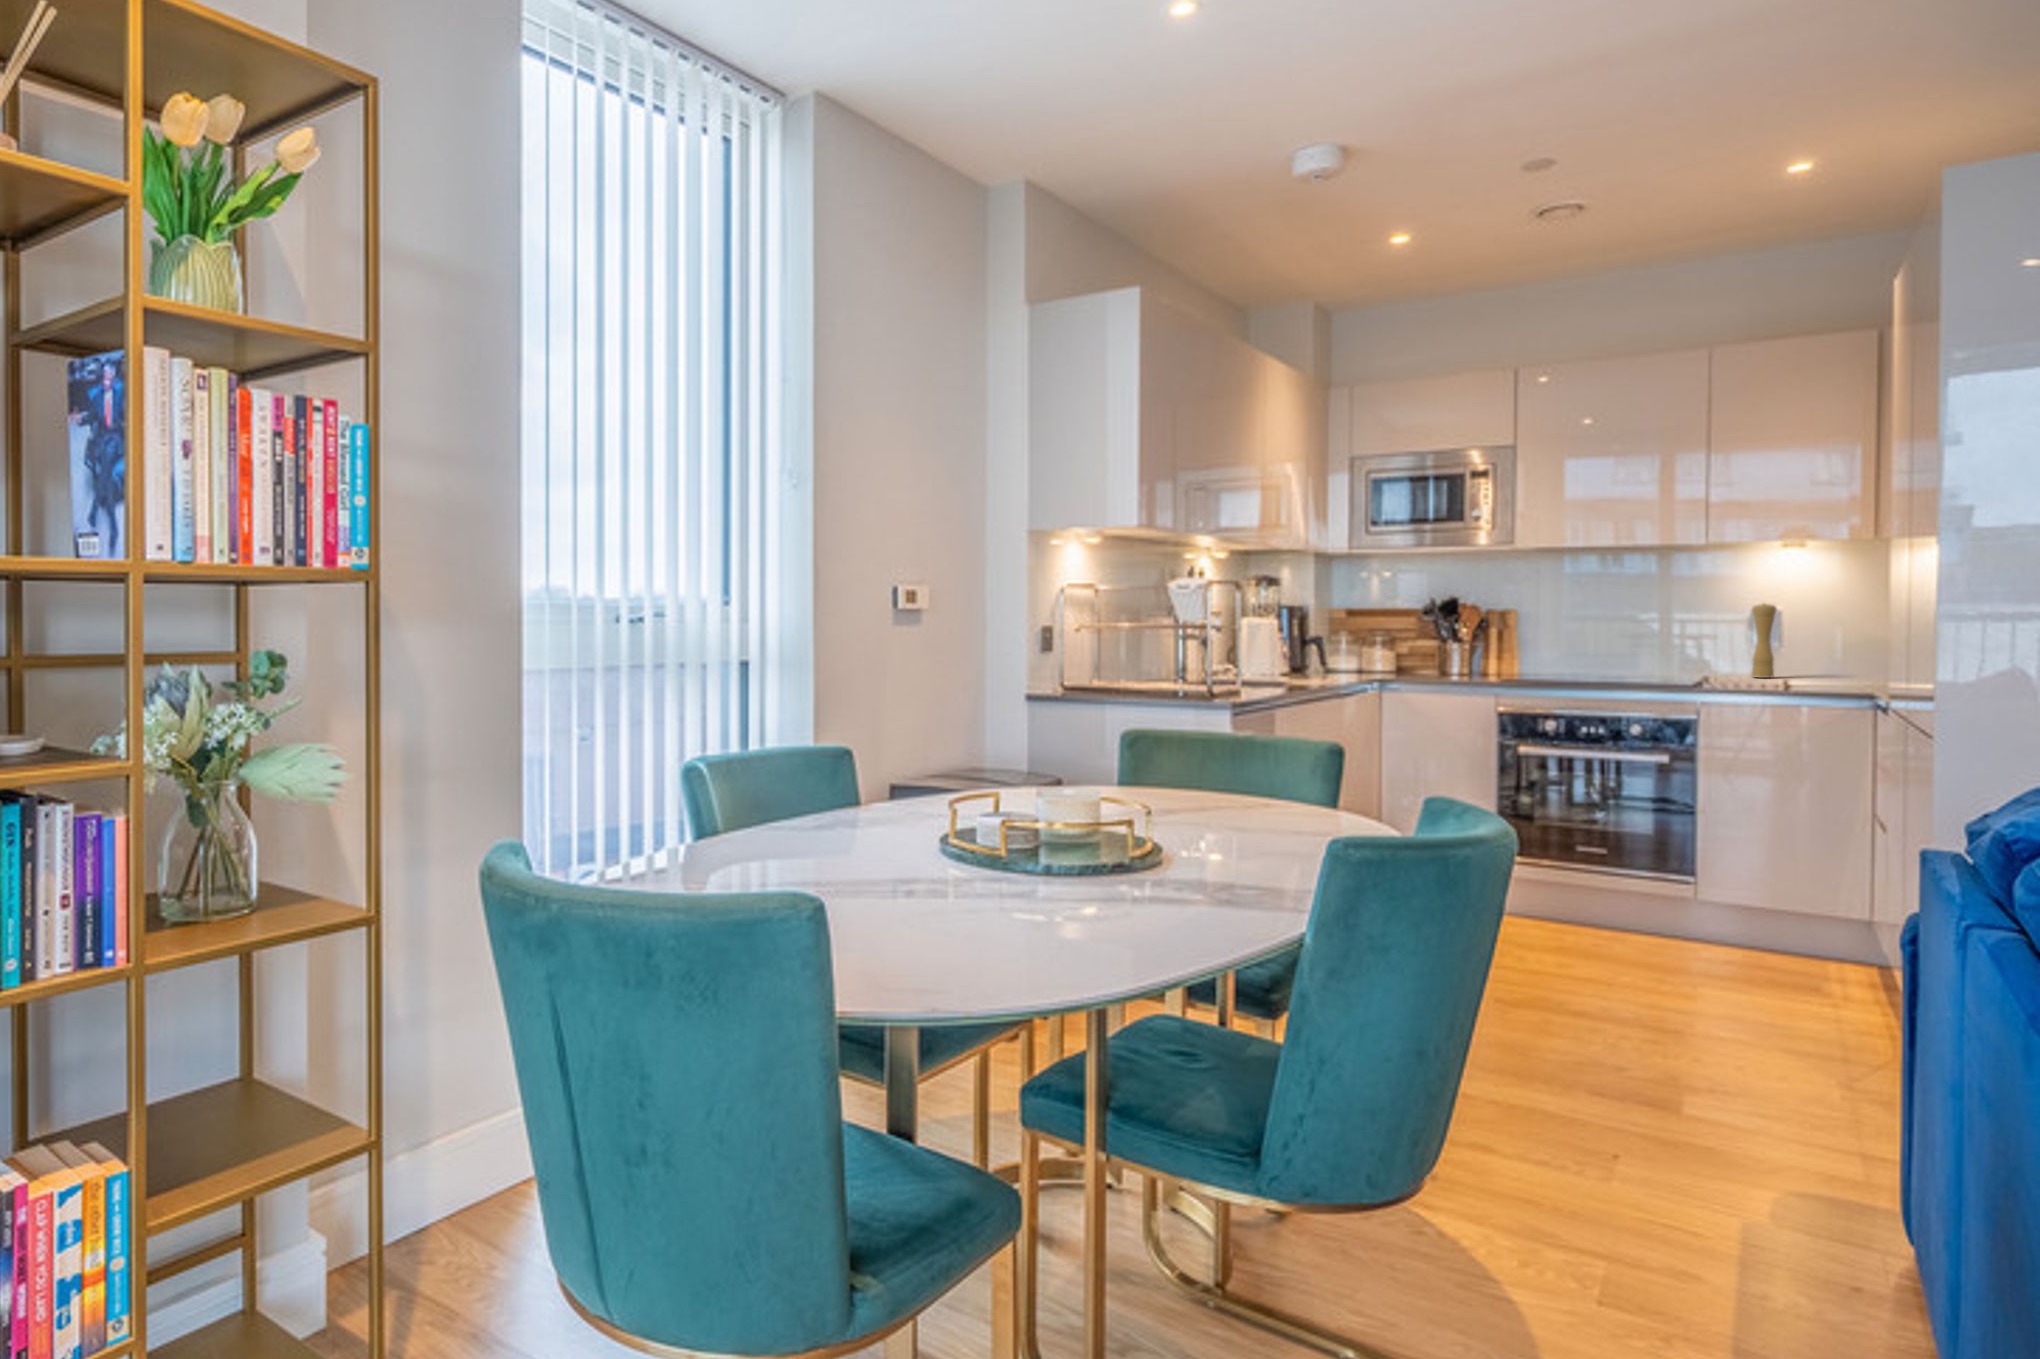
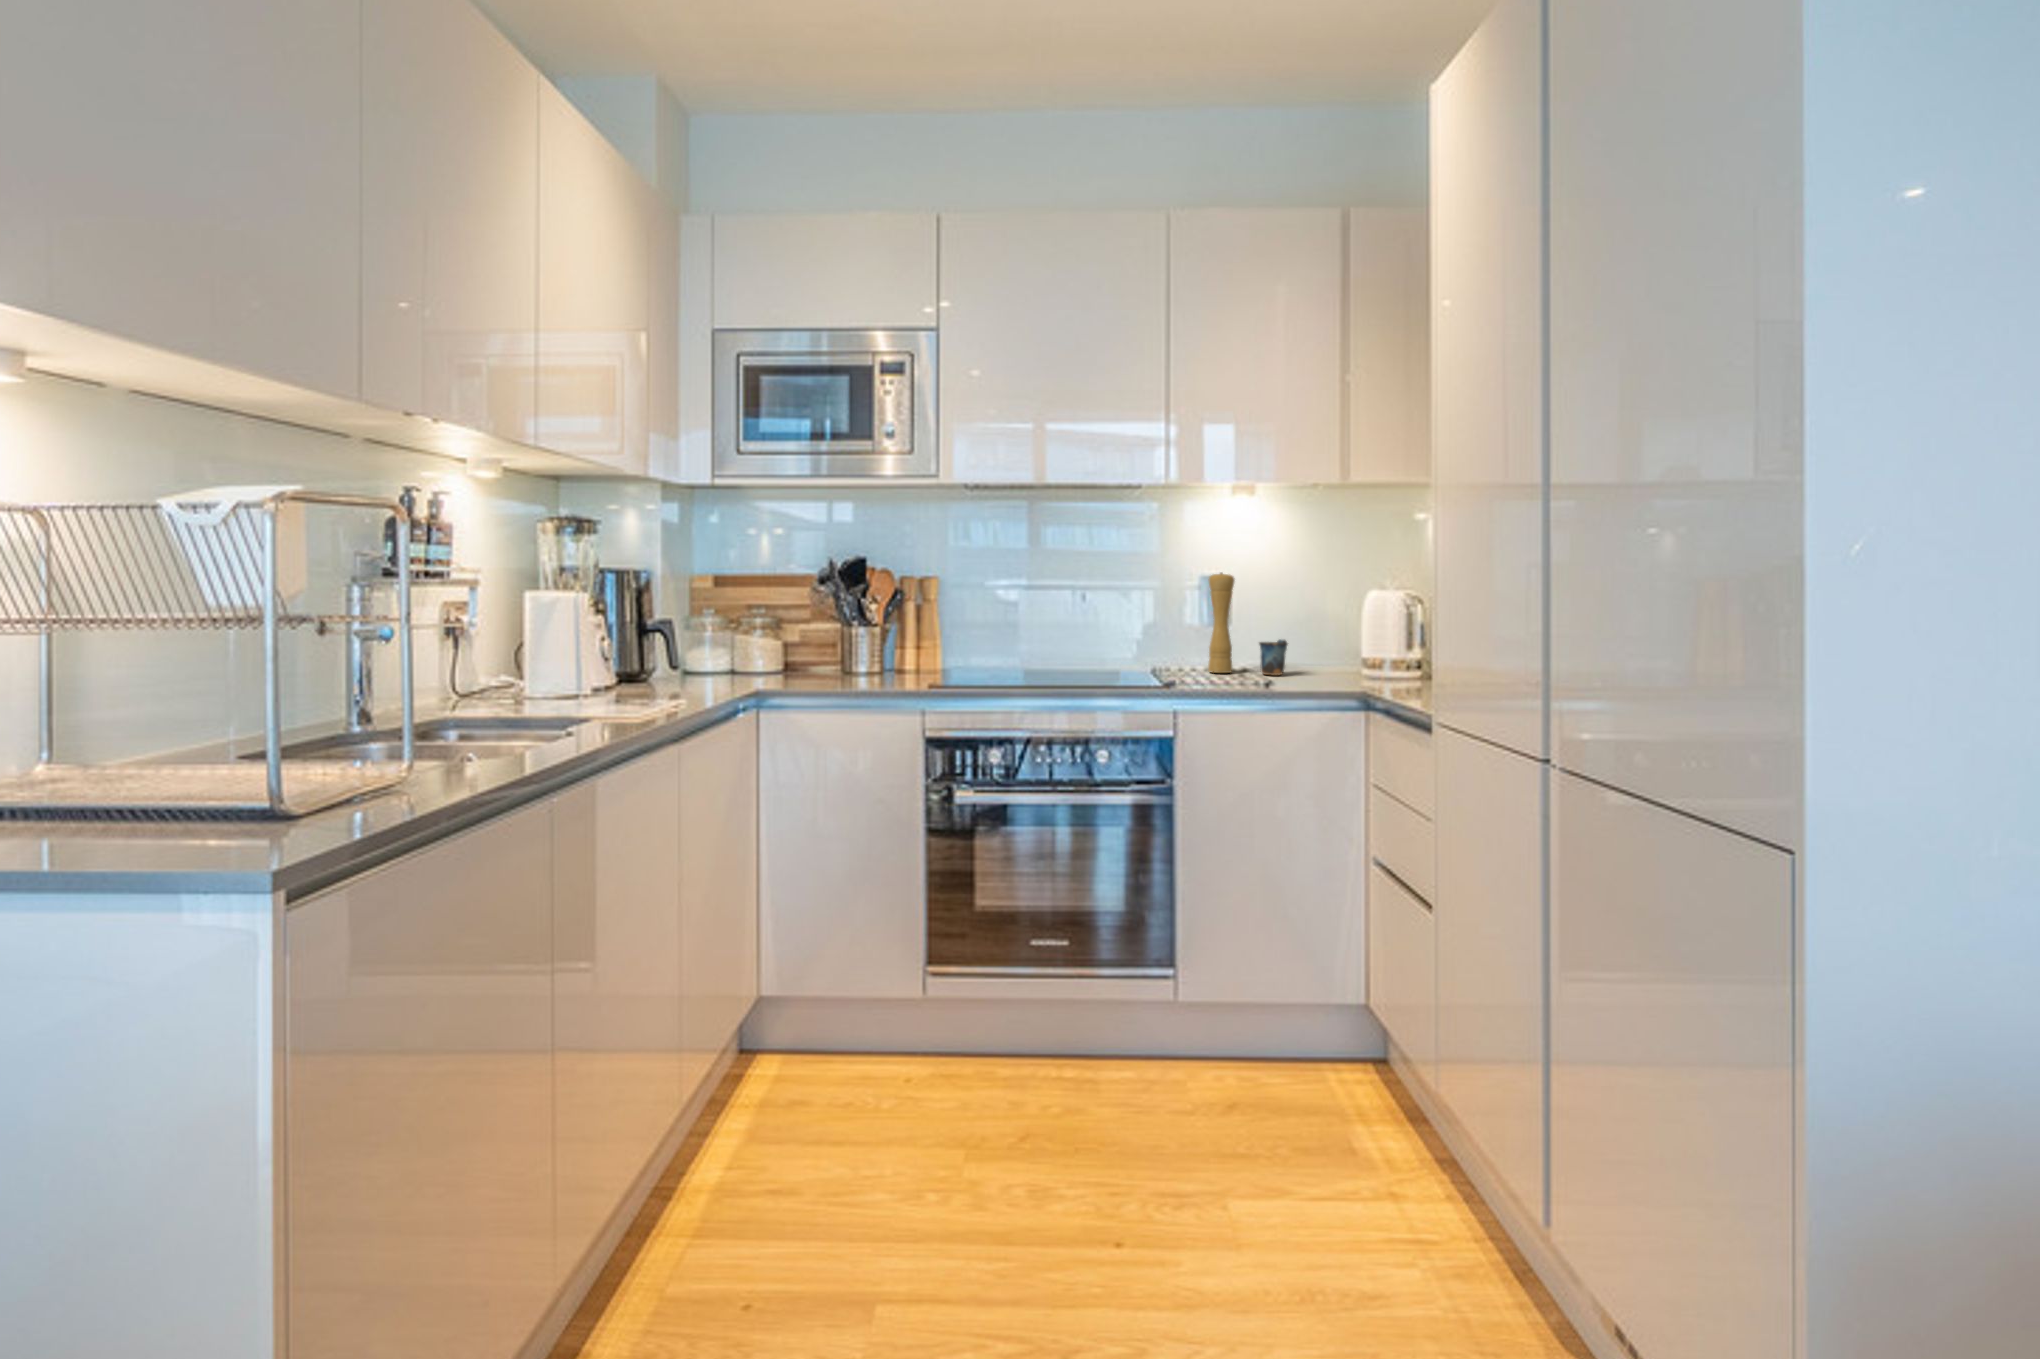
mug: none [1799,653,1830,680] -> present [1259,640,1288,675]

